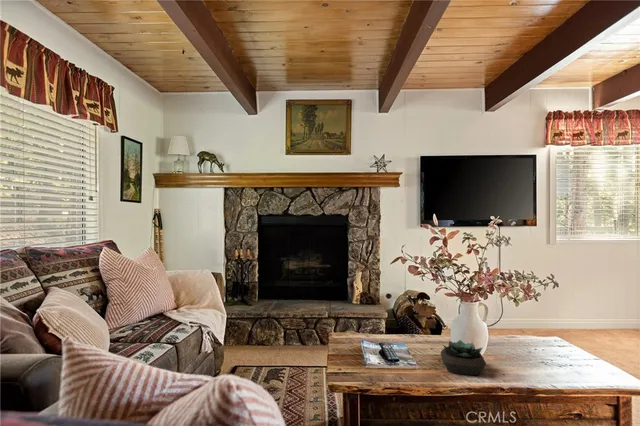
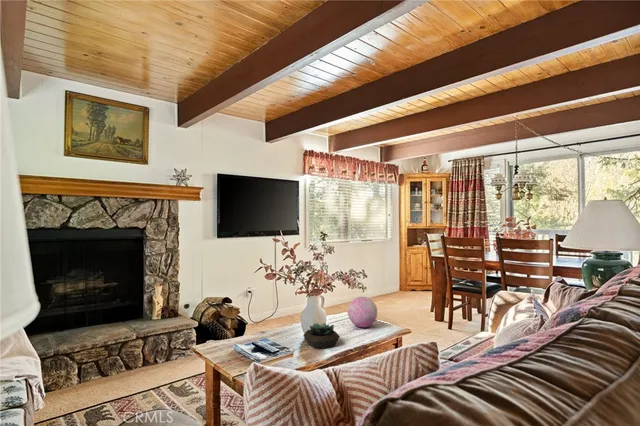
decorative orb: none [528,320,578,365] -> present [348,297,377,327]

